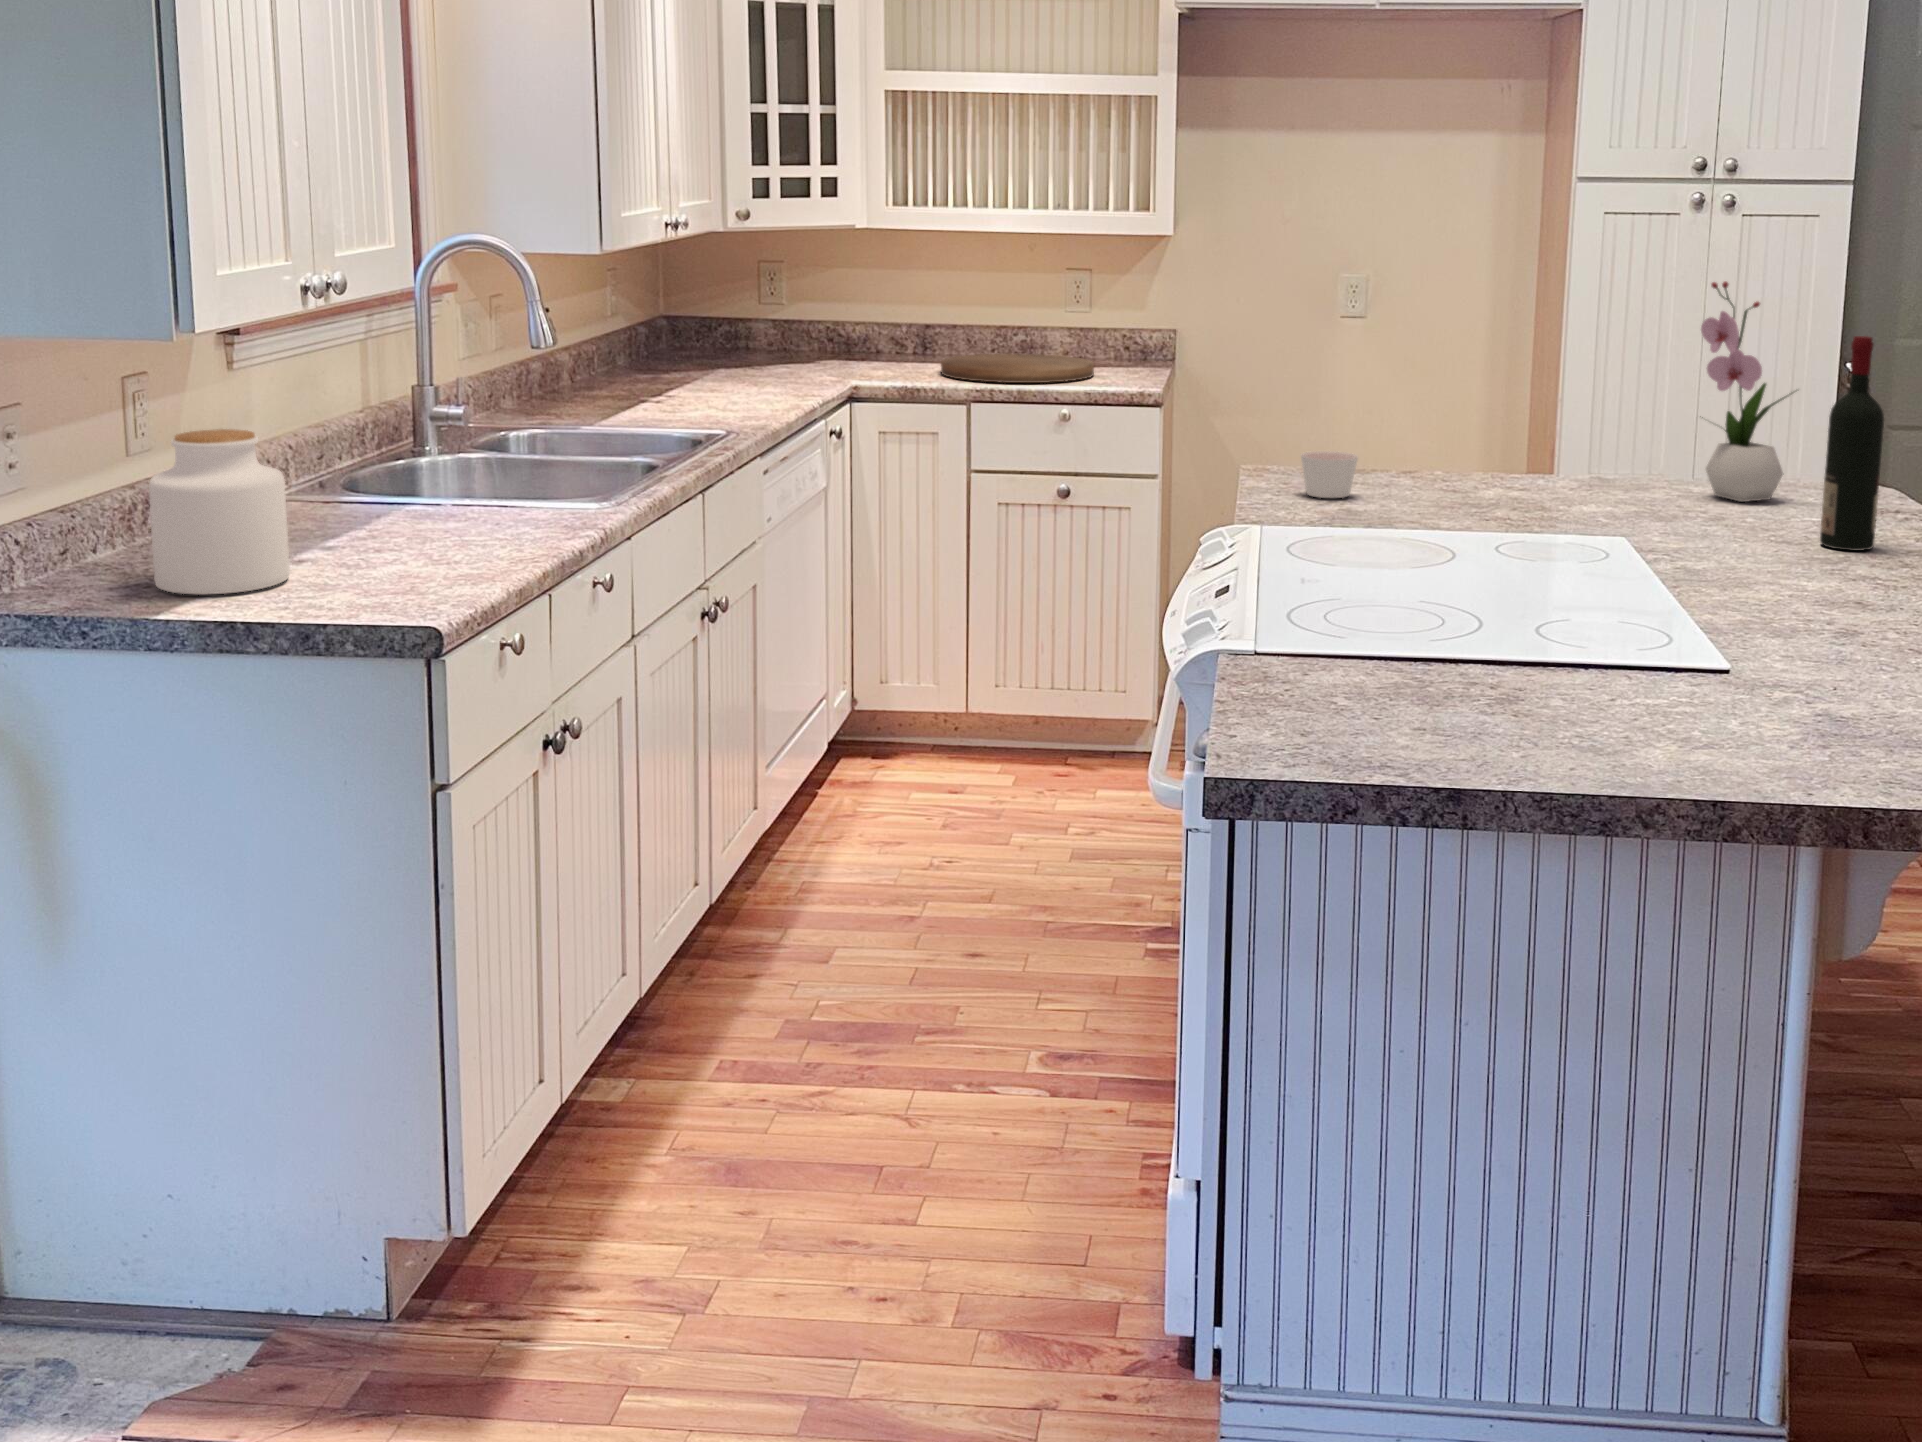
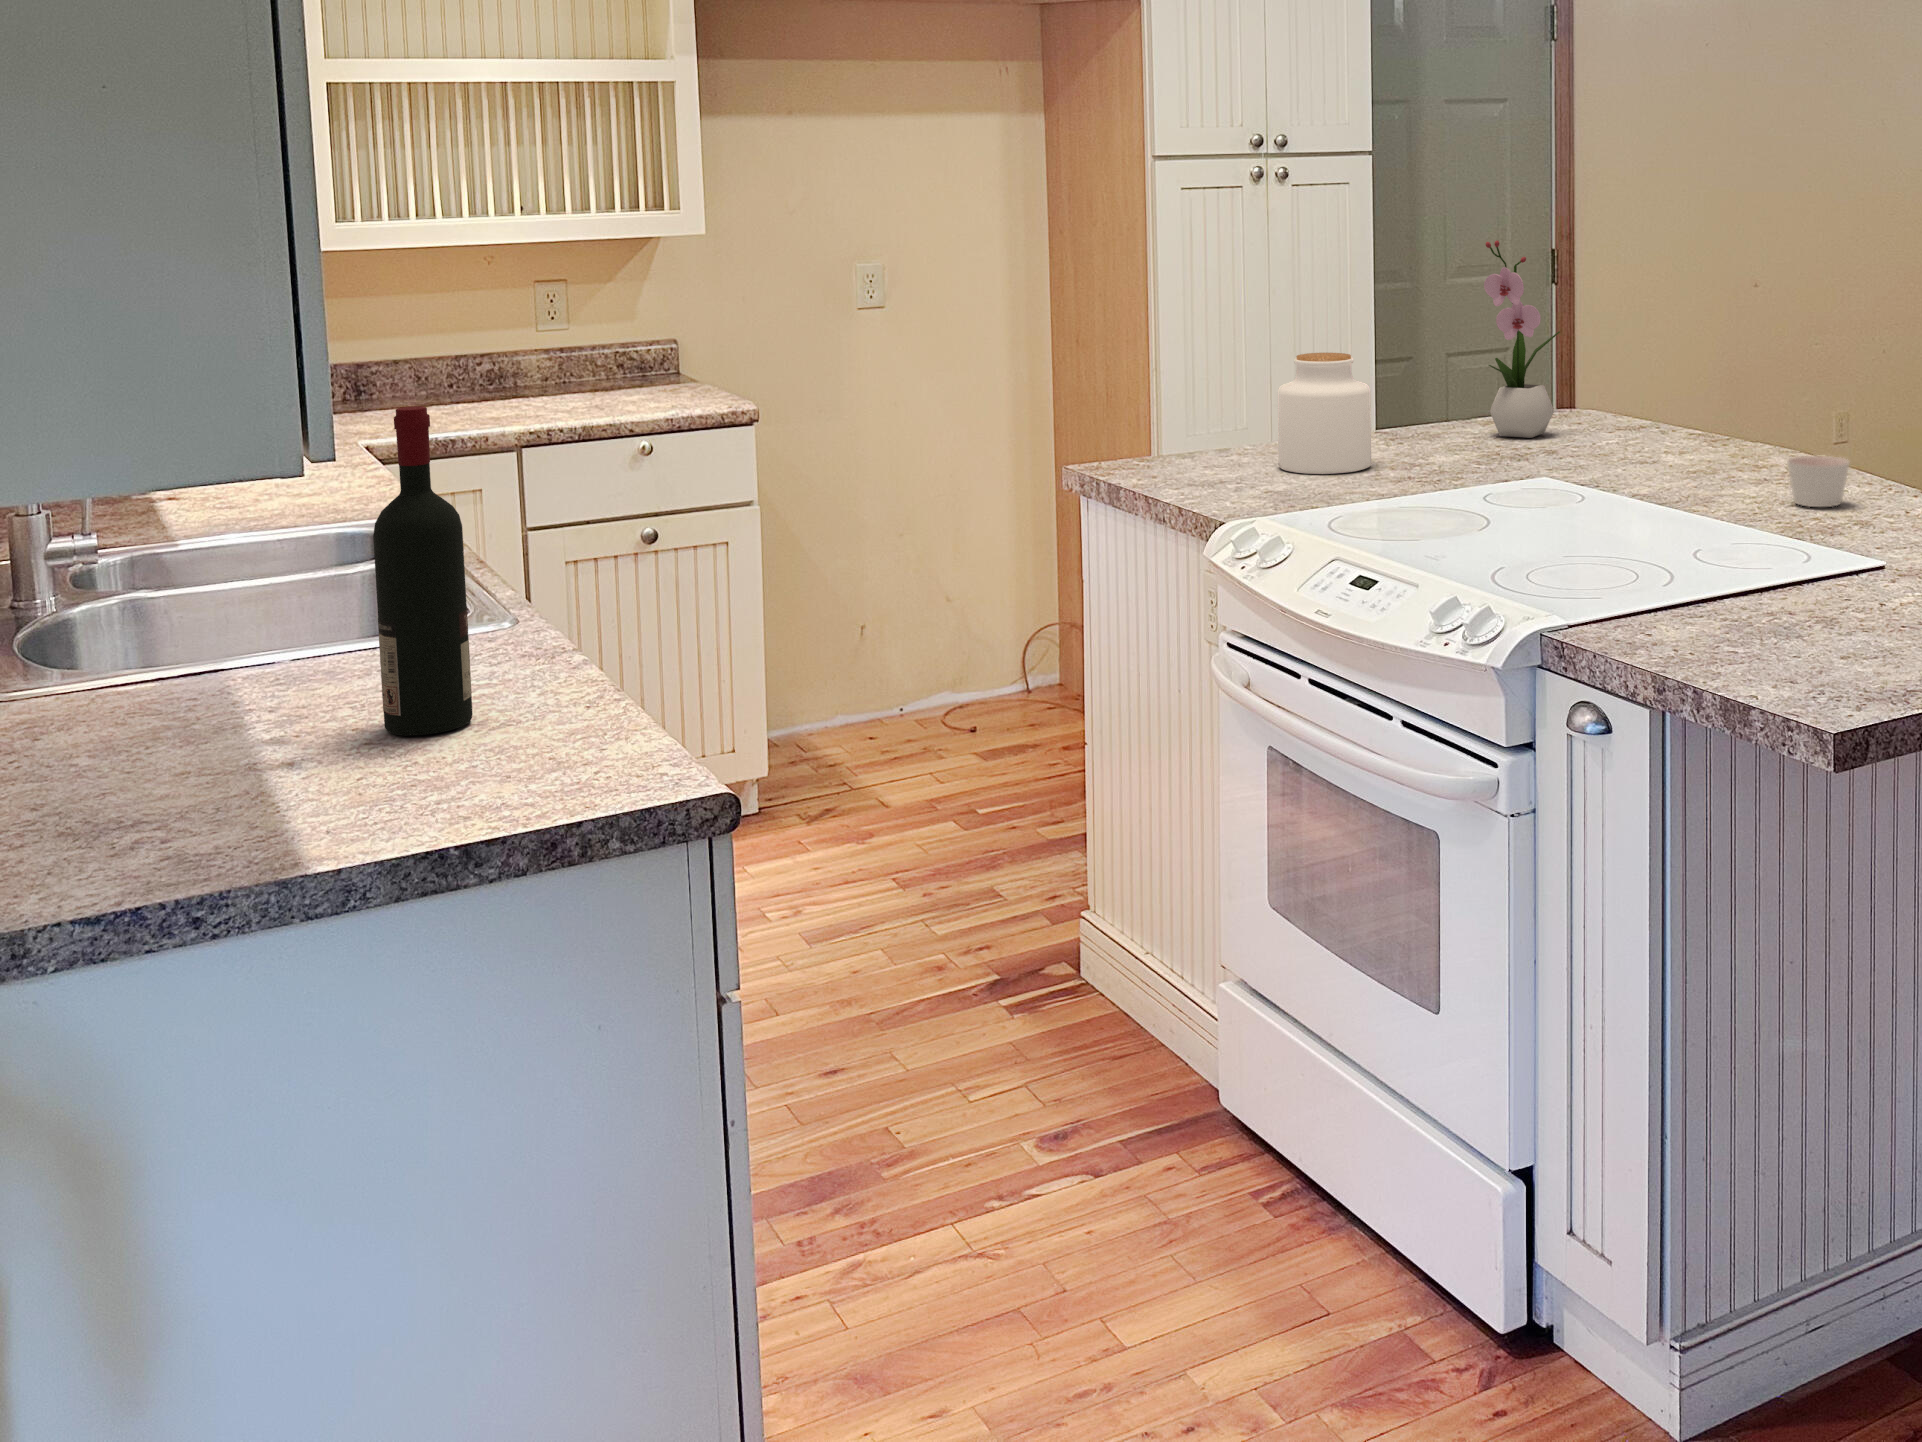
wine bottle: present [1820,336,1884,551] -> present [373,406,473,736]
cutting board: present [941,354,1094,383] -> none [442,383,646,423]
jar: present [149,429,290,595] -> present [1278,353,1371,474]
candle: present [1301,451,1358,498] -> present [1787,455,1849,507]

